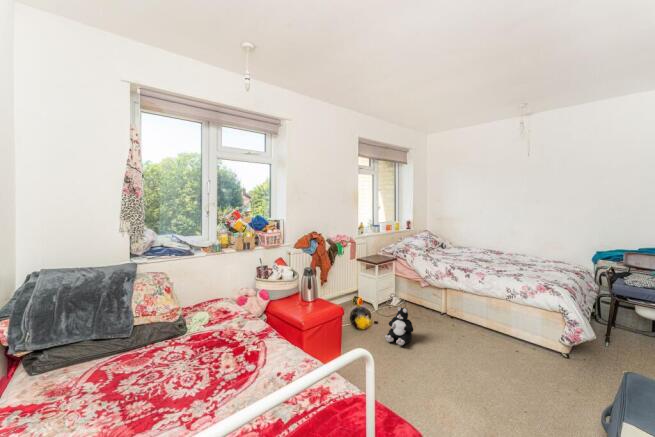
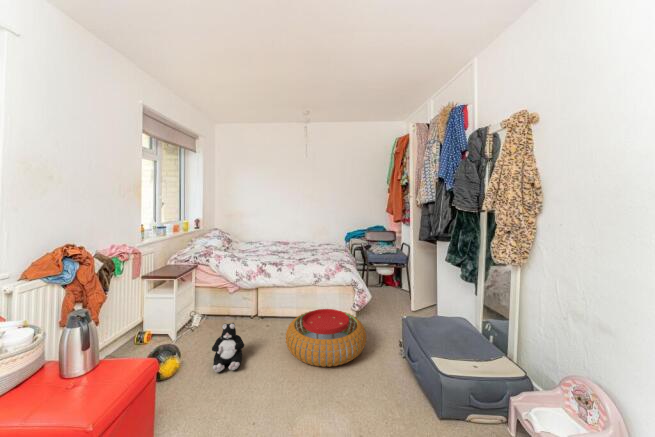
pouf: none [451,325,557,391] -> present [286,309,366,367]

